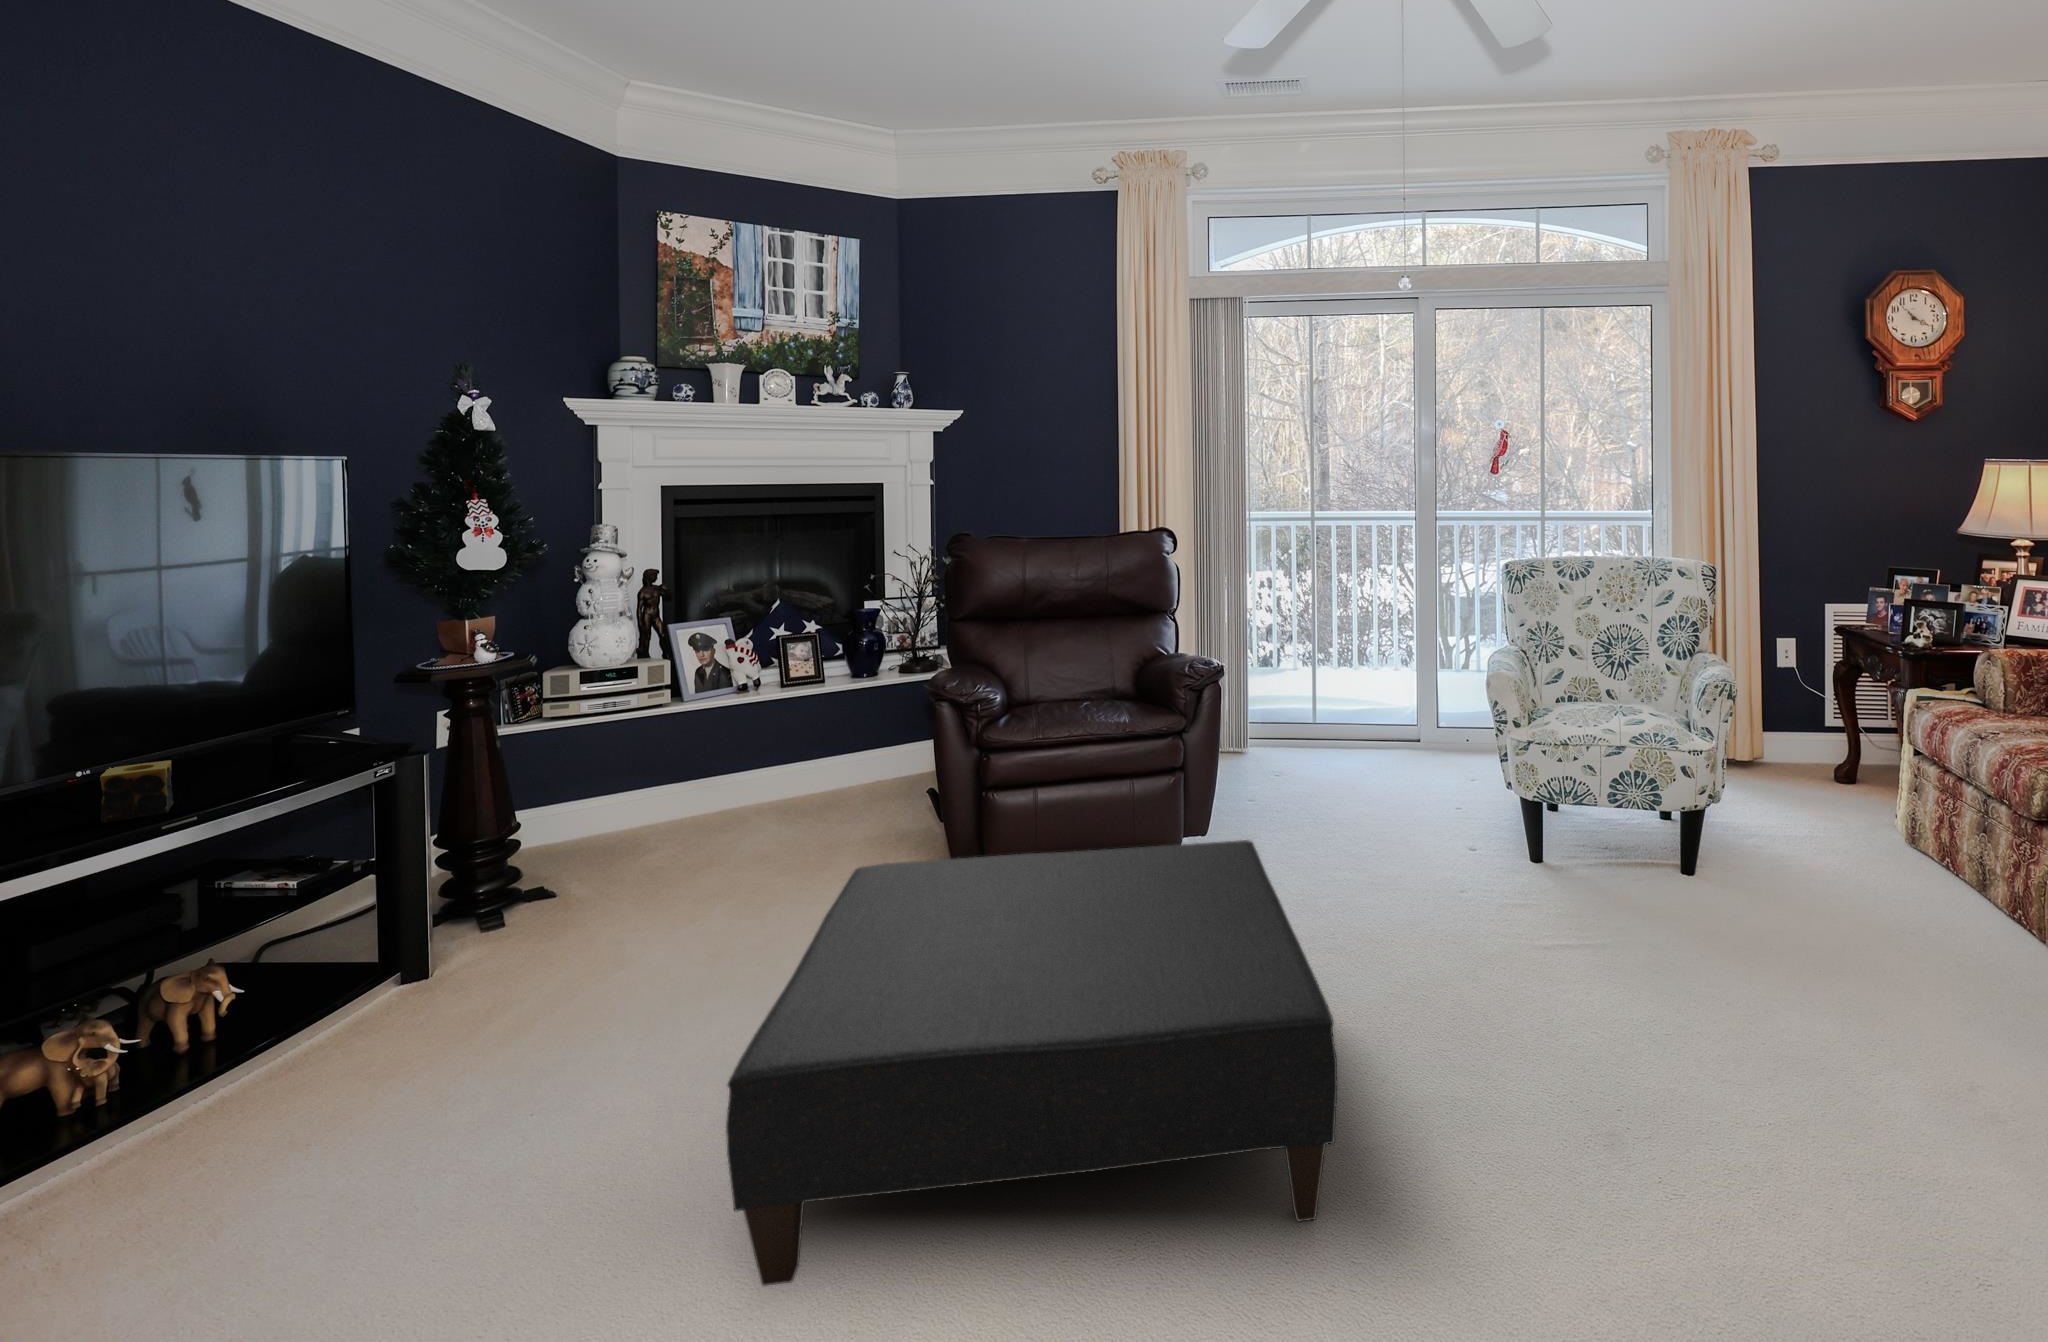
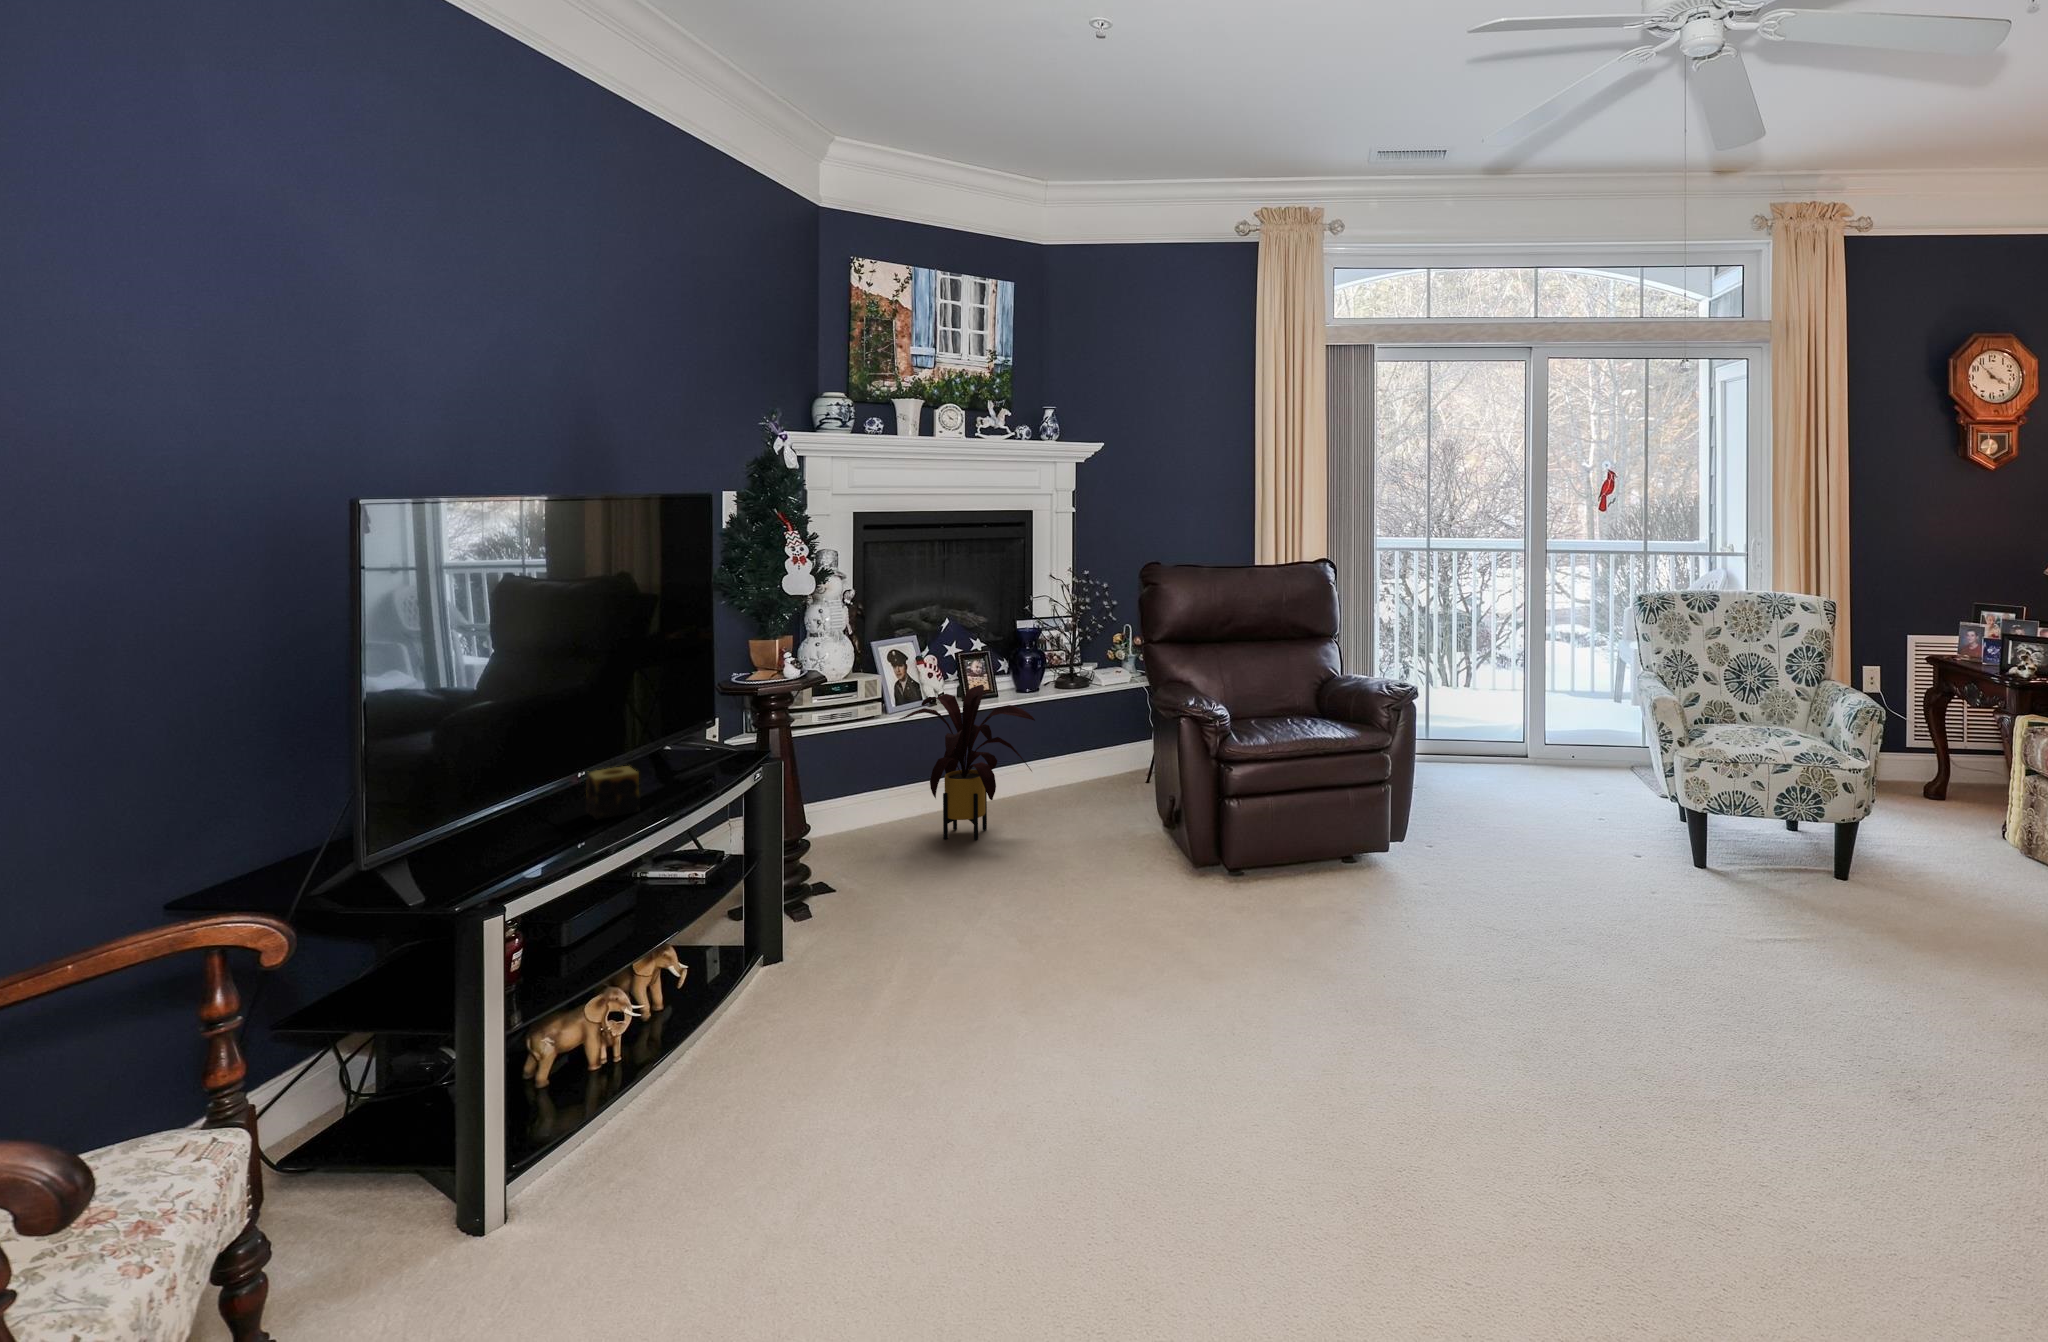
house plant: none [682,667,836,834] -> present [900,685,1035,840]
ottoman: present [726,840,1337,1286] -> none [1187,845,1729,1203]

